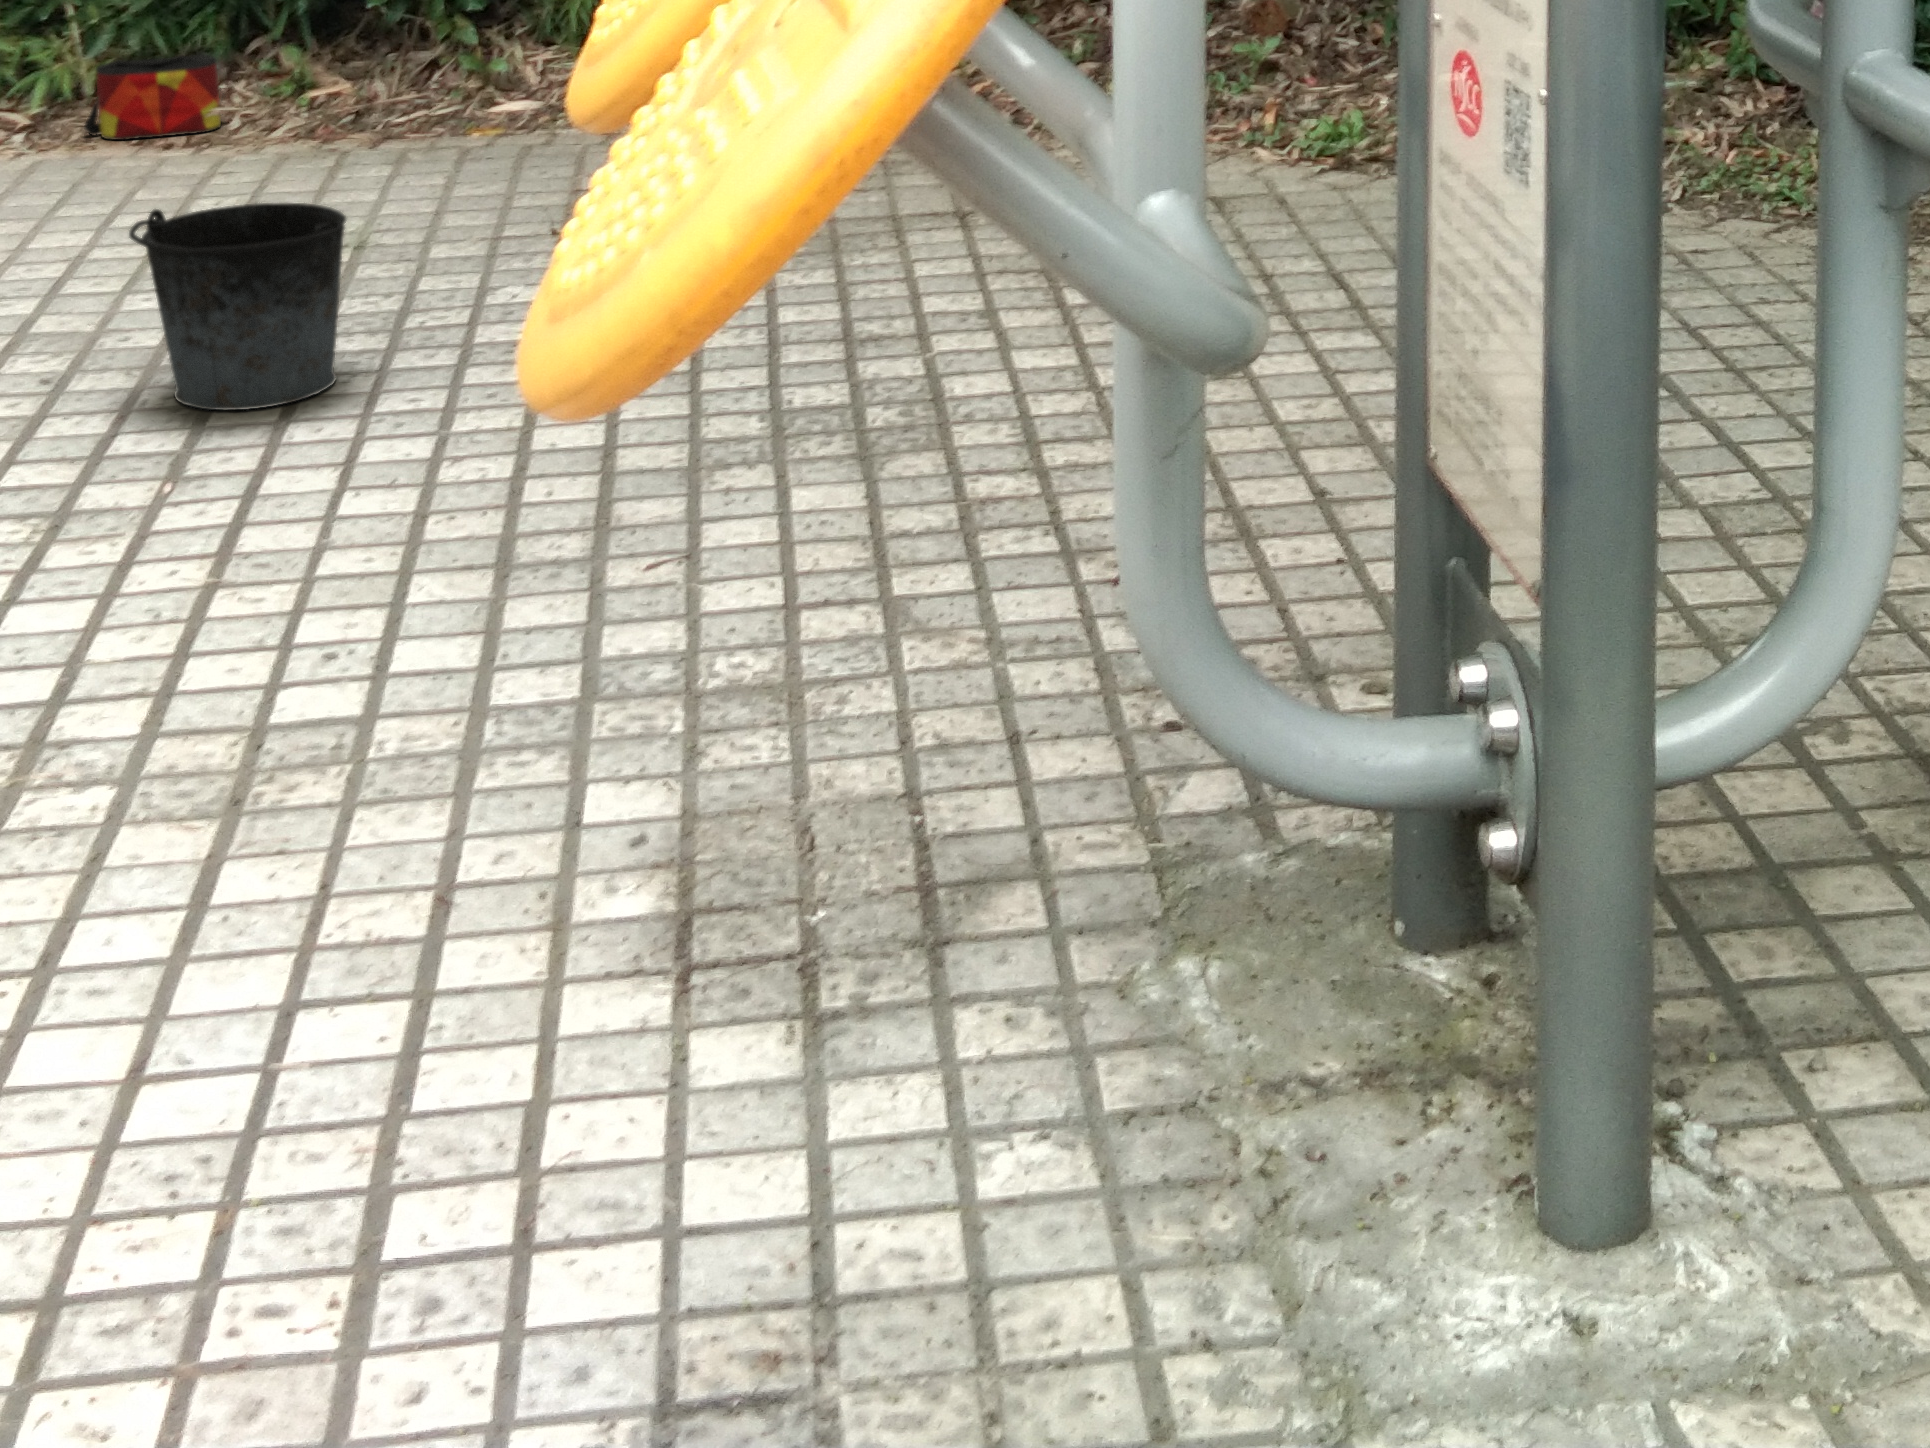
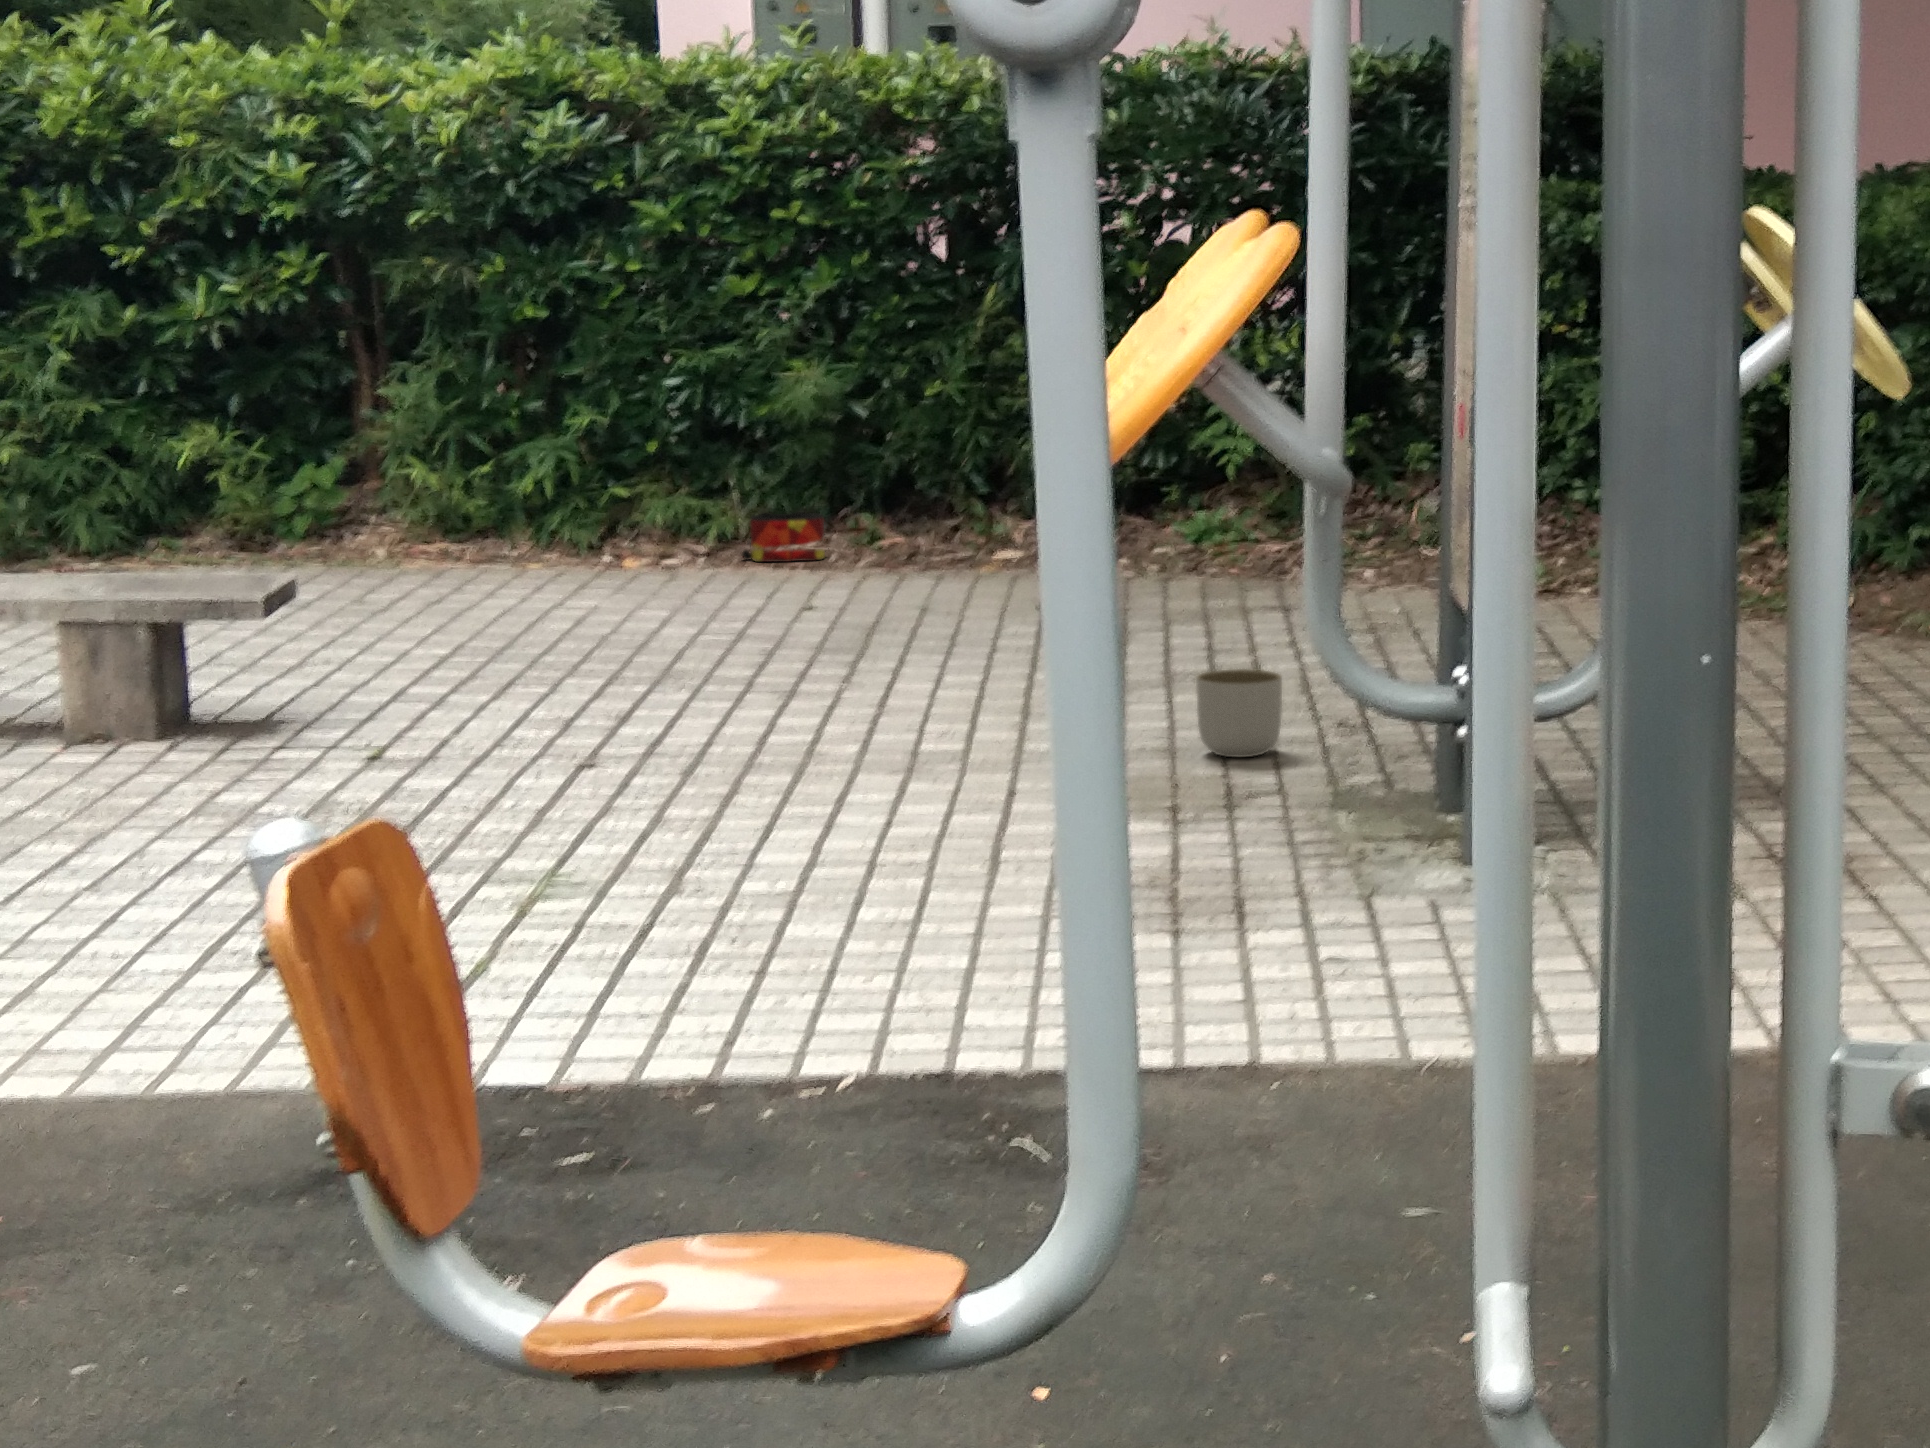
bucket: present [129,203,346,410] -> none [830,552,948,660]
planter: none [793,543,976,753] -> present [1196,669,1282,757]

